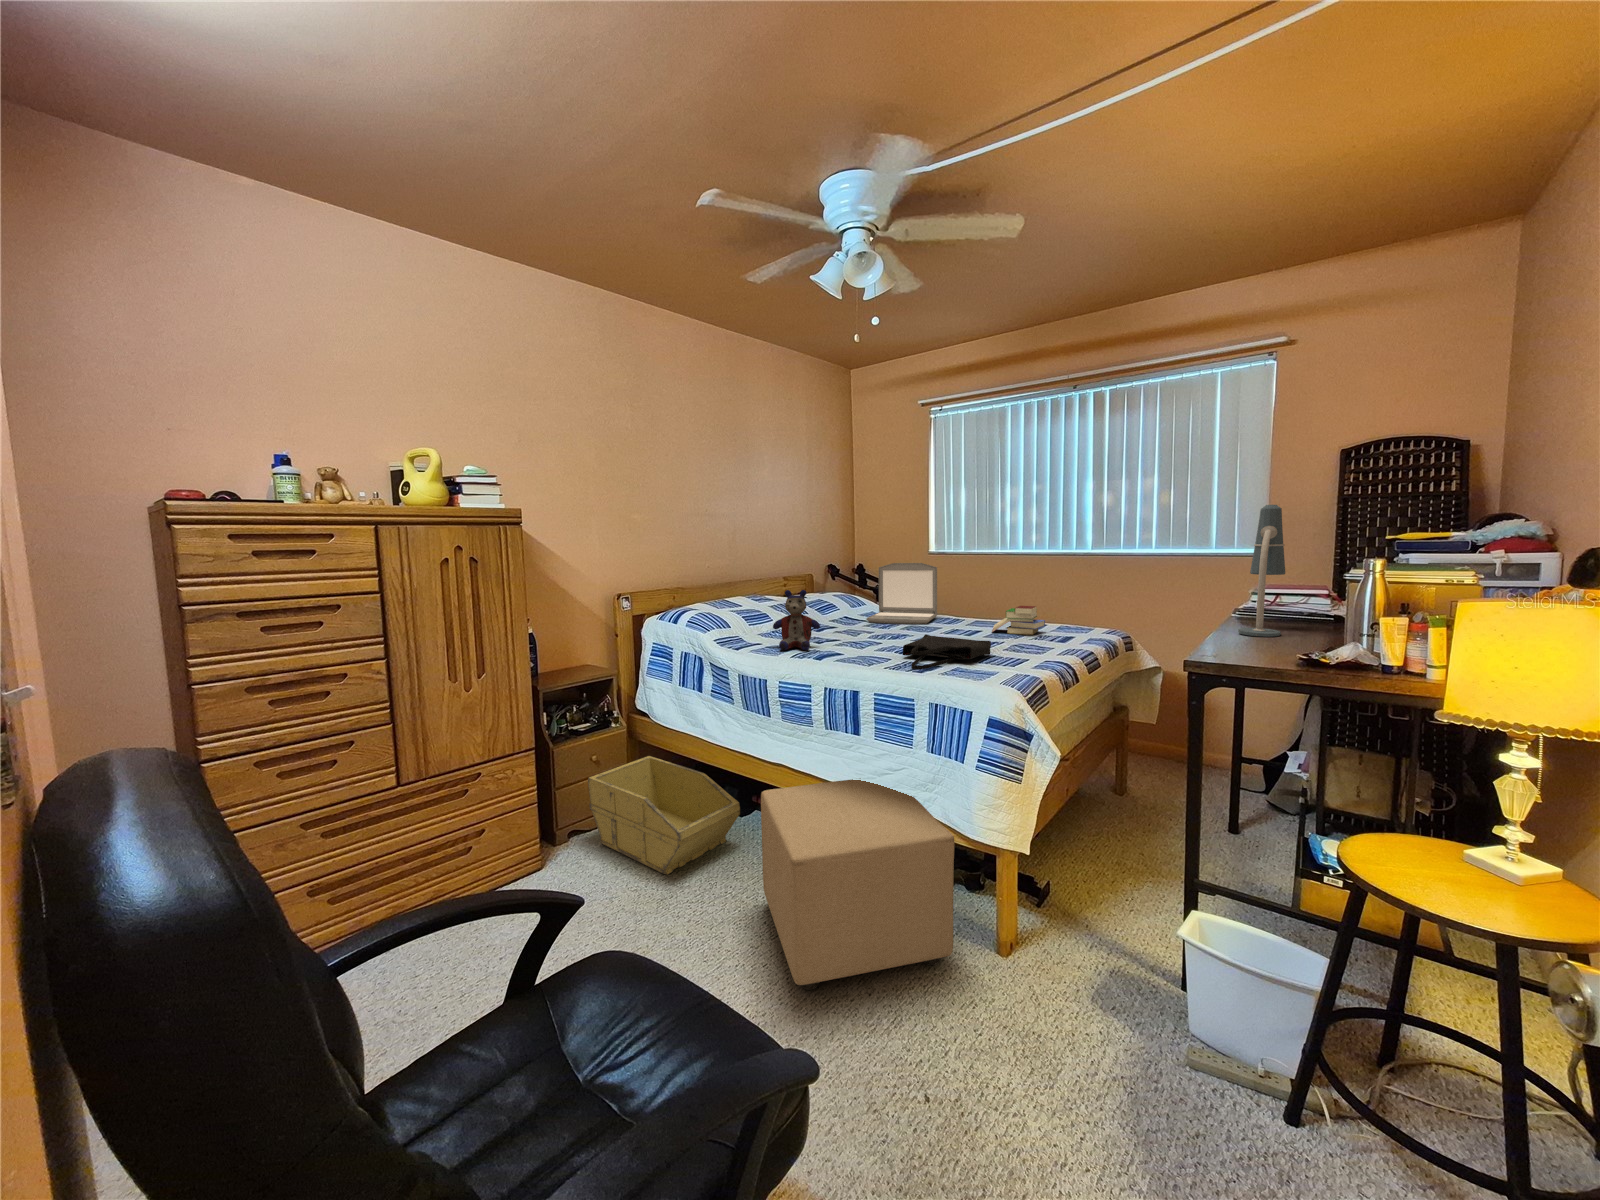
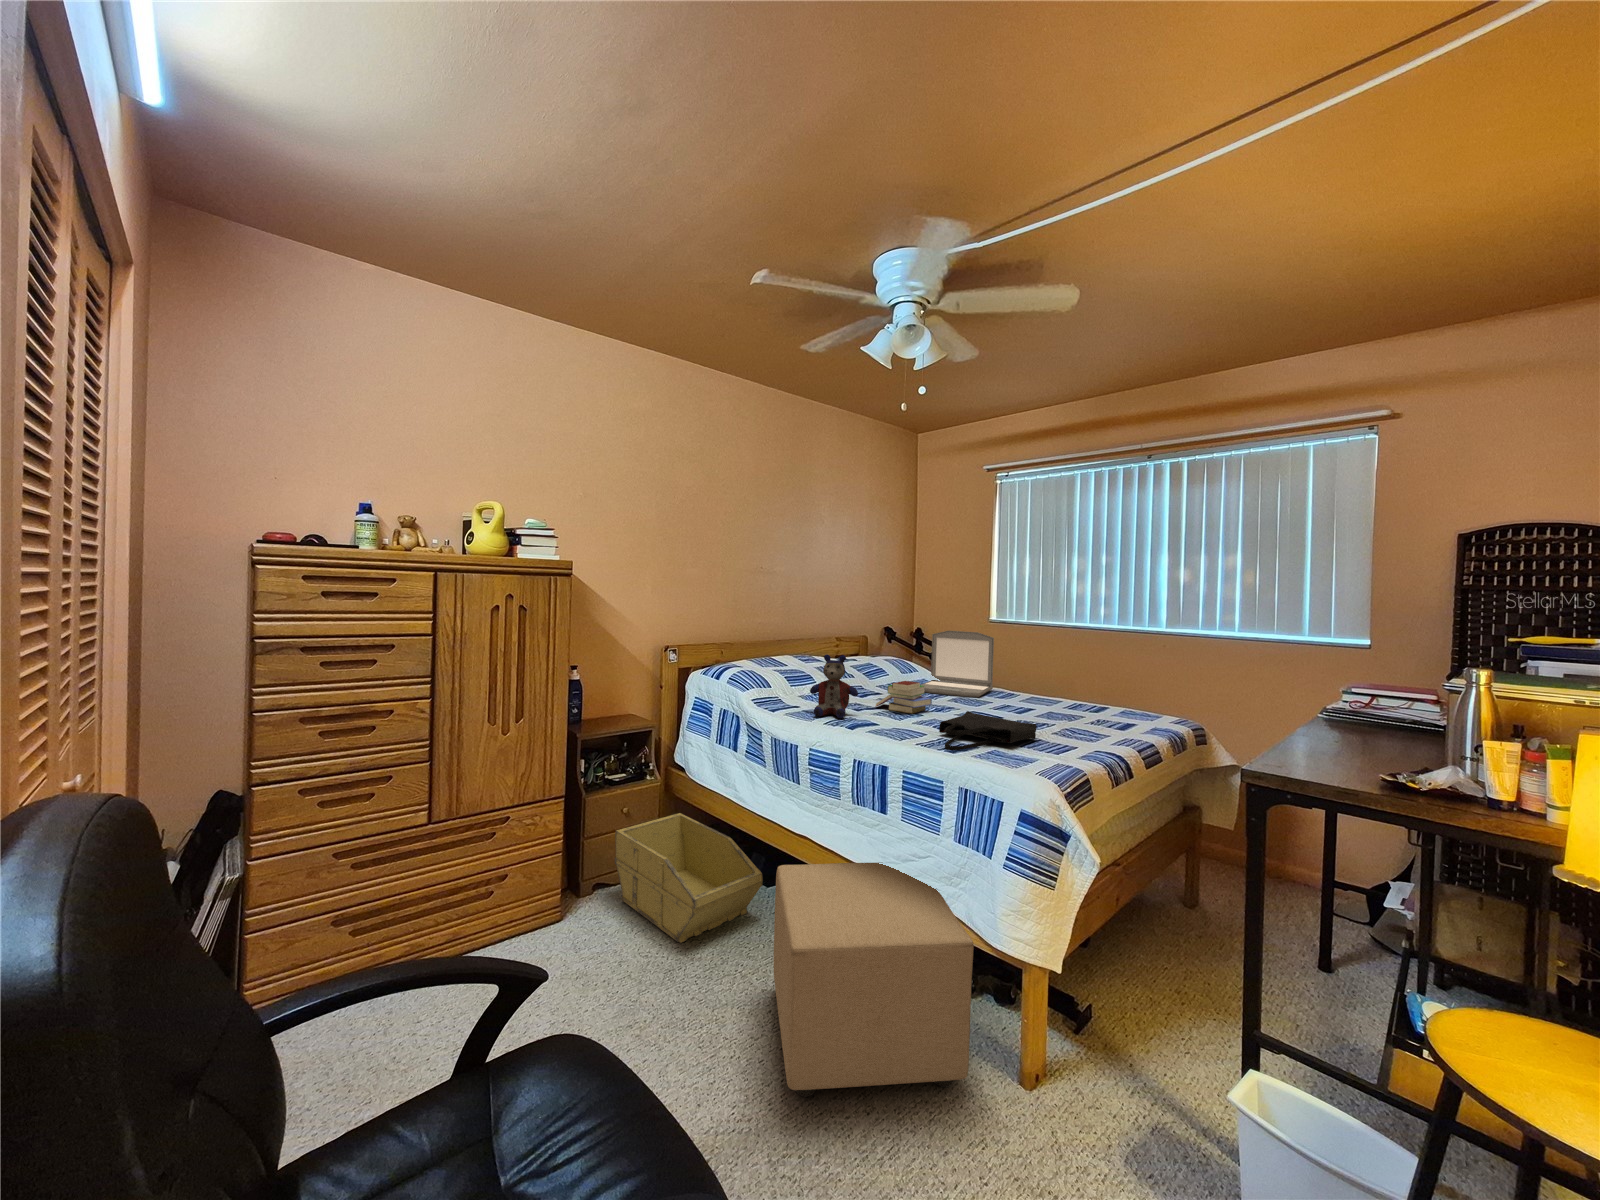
desk lamp: present [1238,505,1285,637] -> none [1318,597,1377,748]
book: present [992,606,1045,635] -> present [875,681,932,714]

